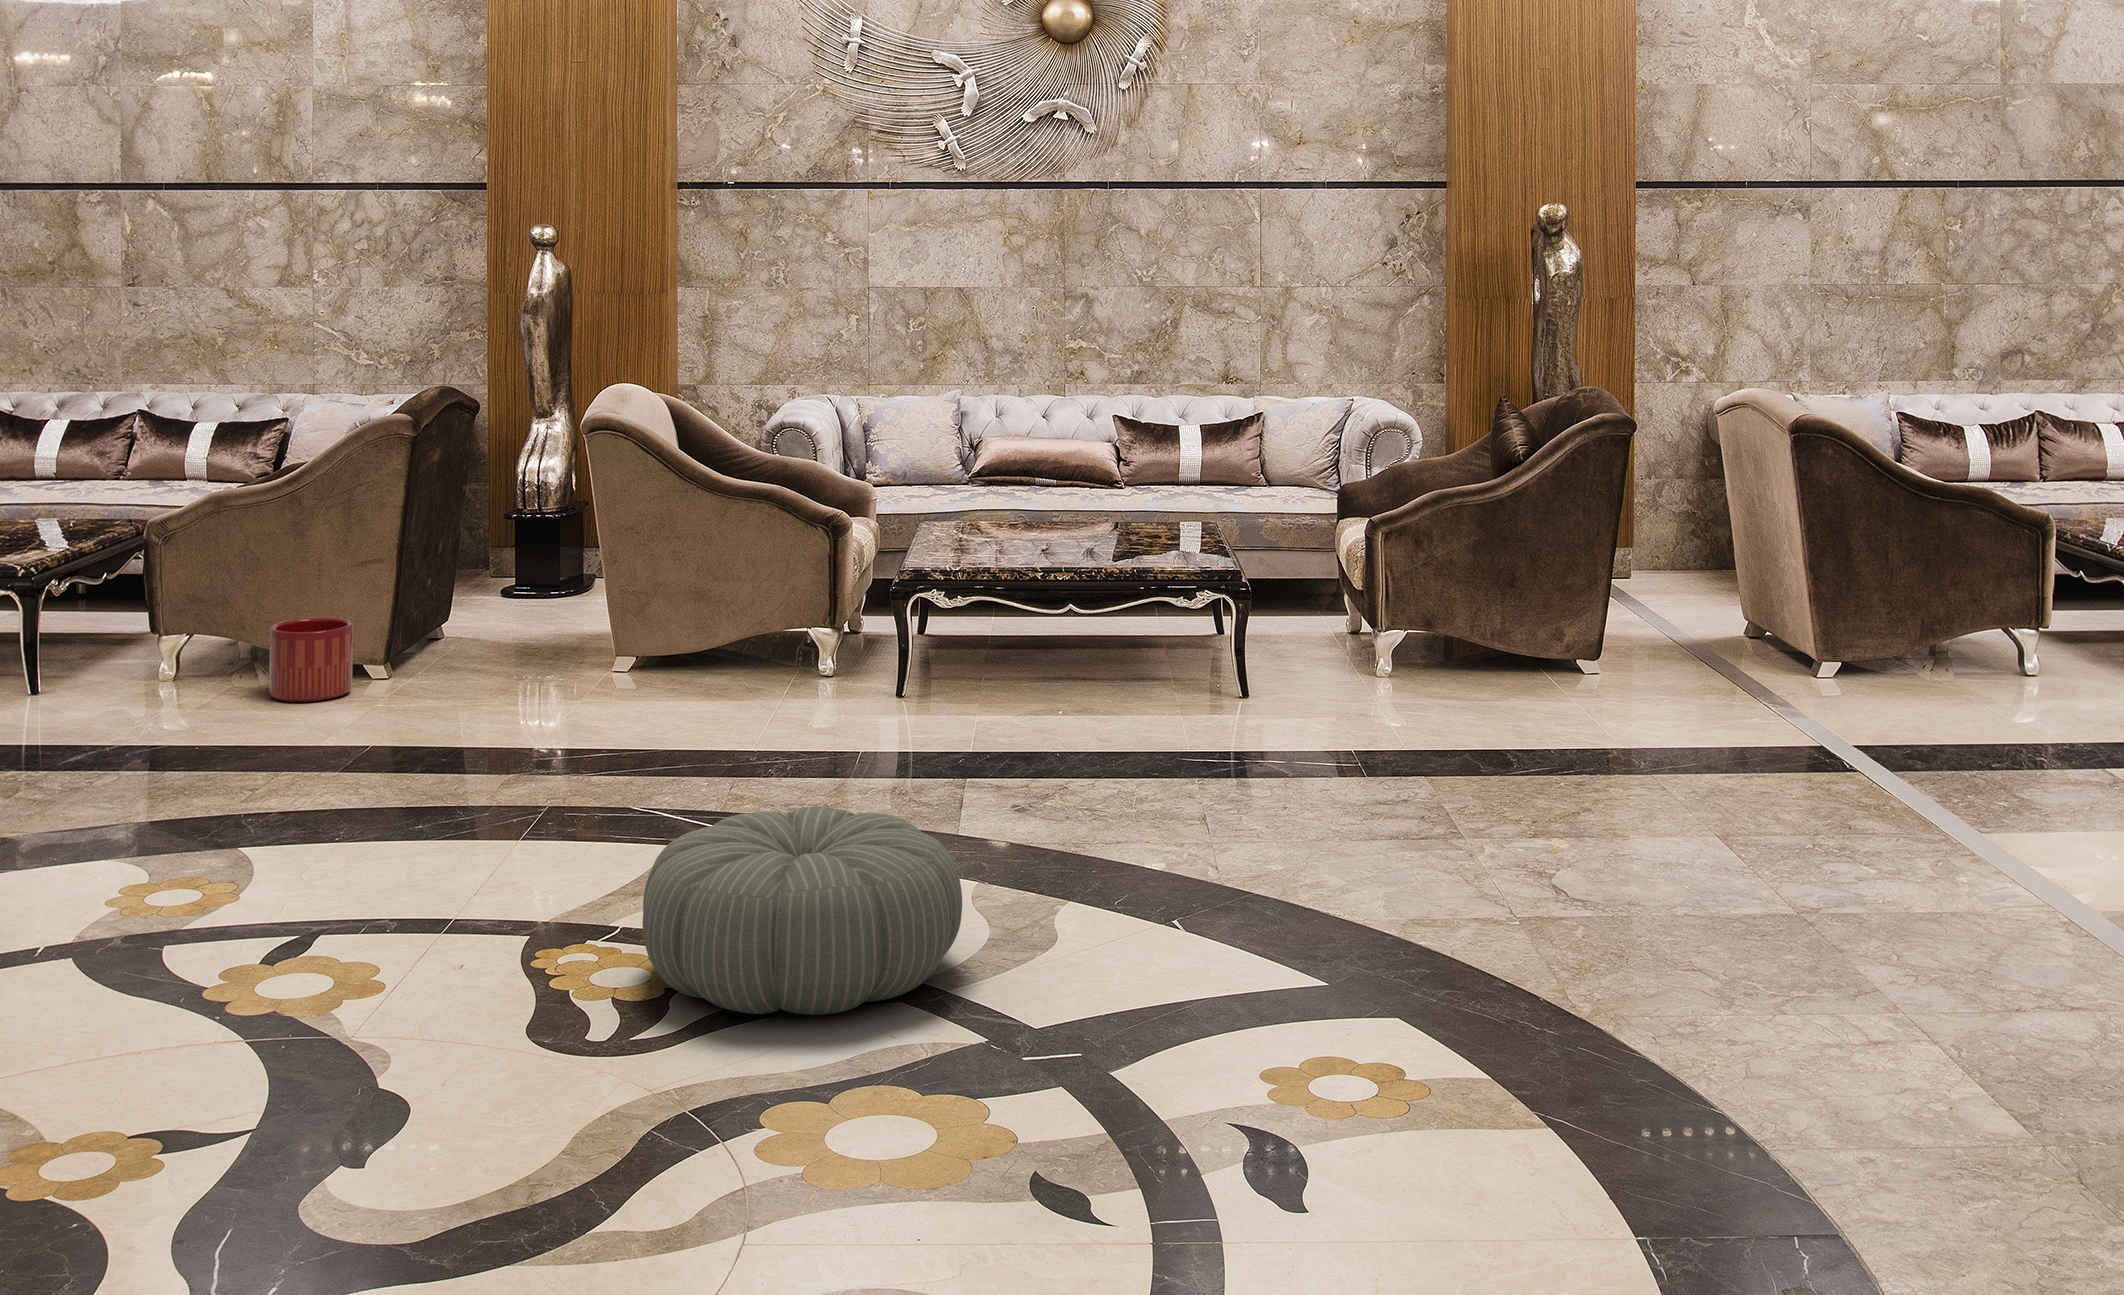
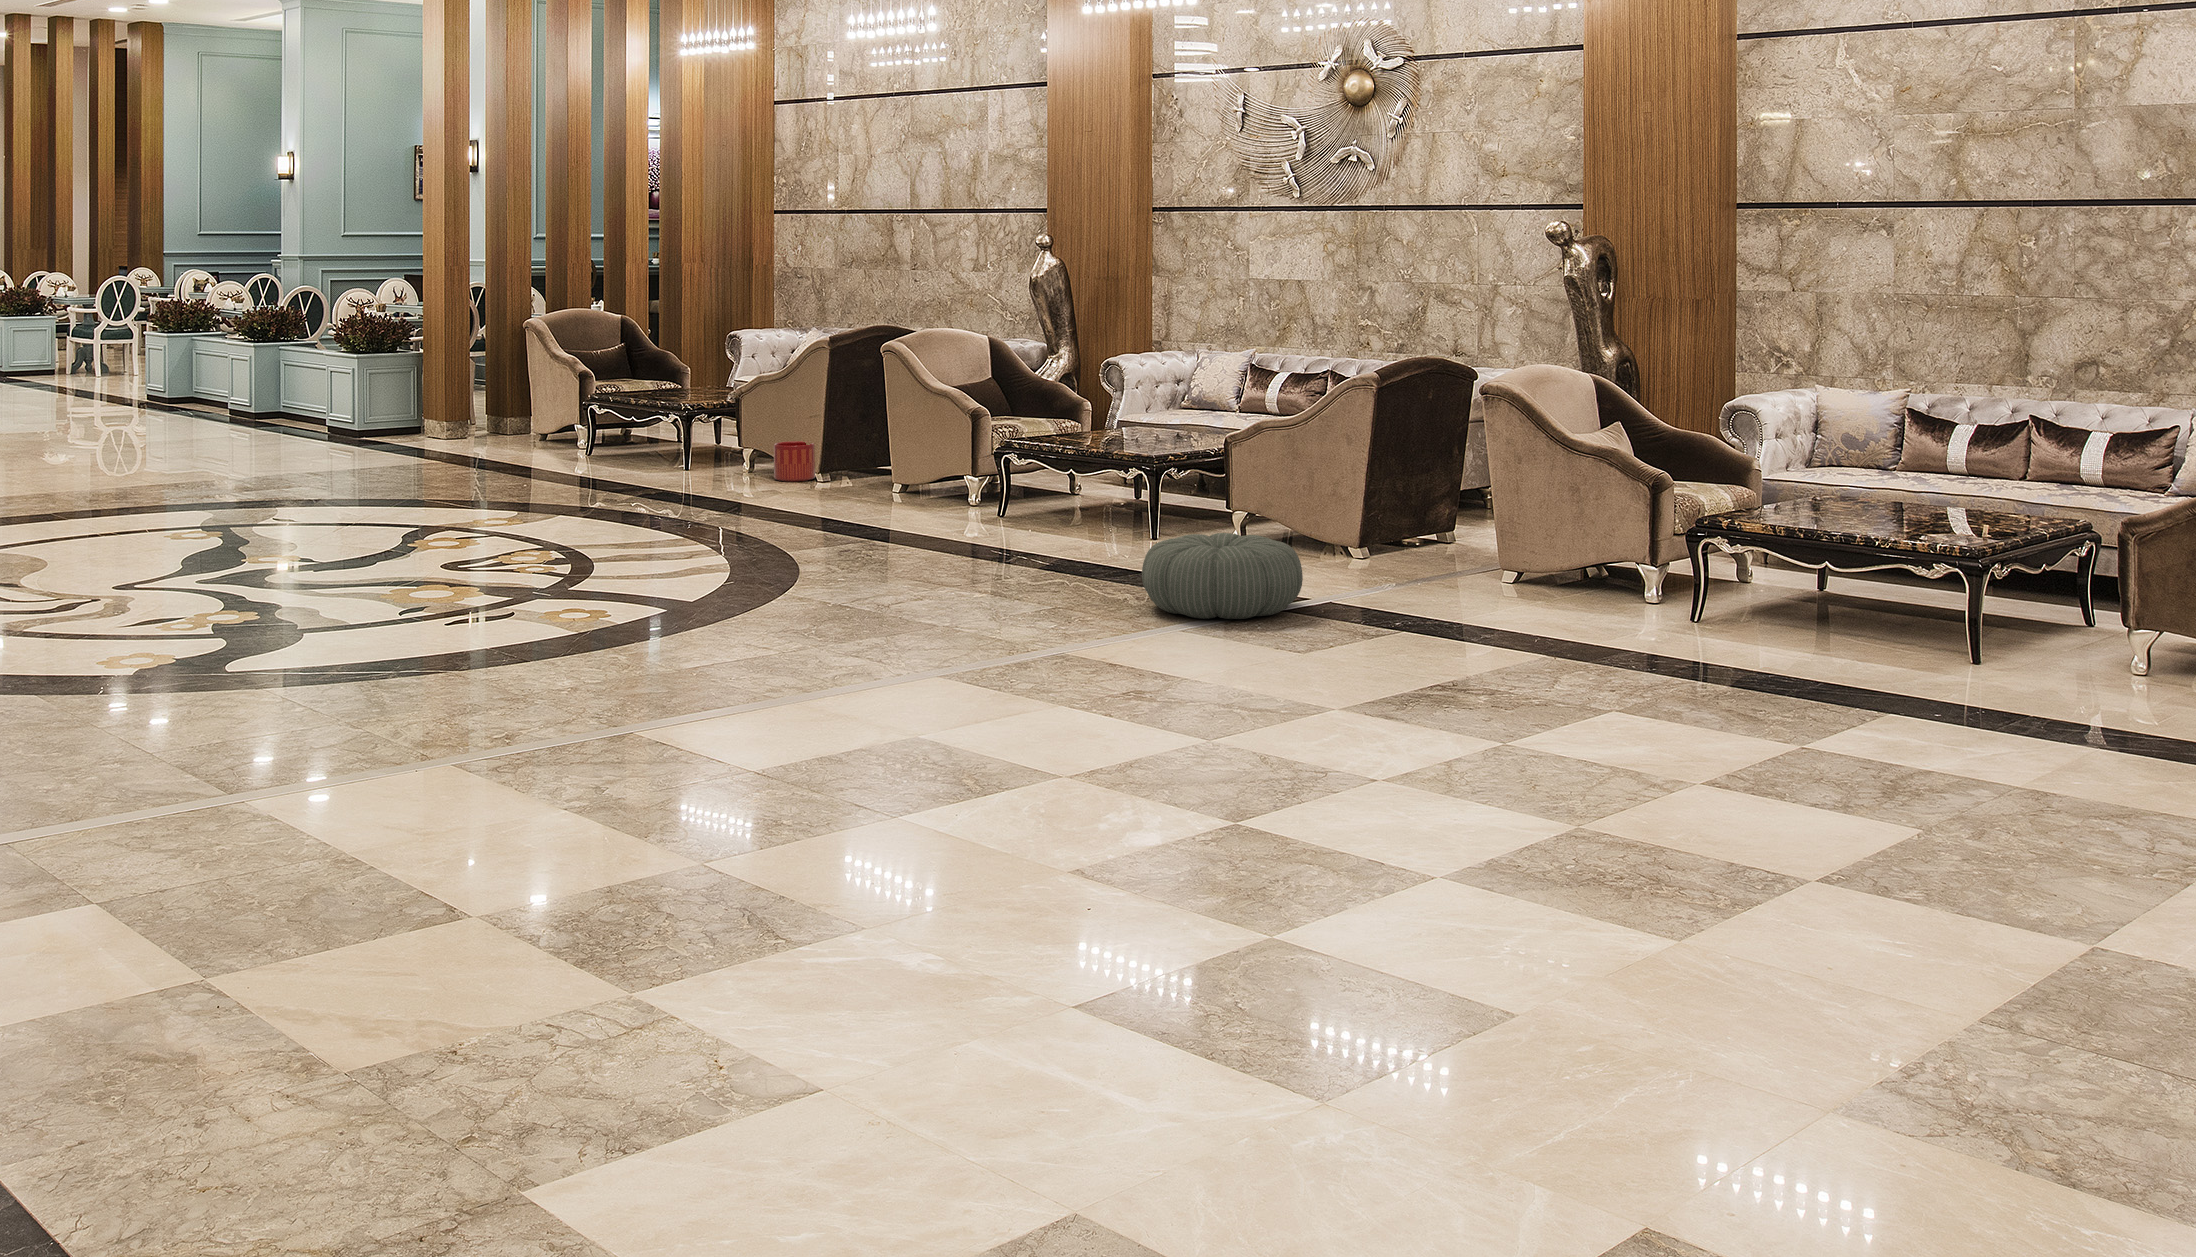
pouf: present [643,807,962,1015] -> present [1142,533,1303,619]

